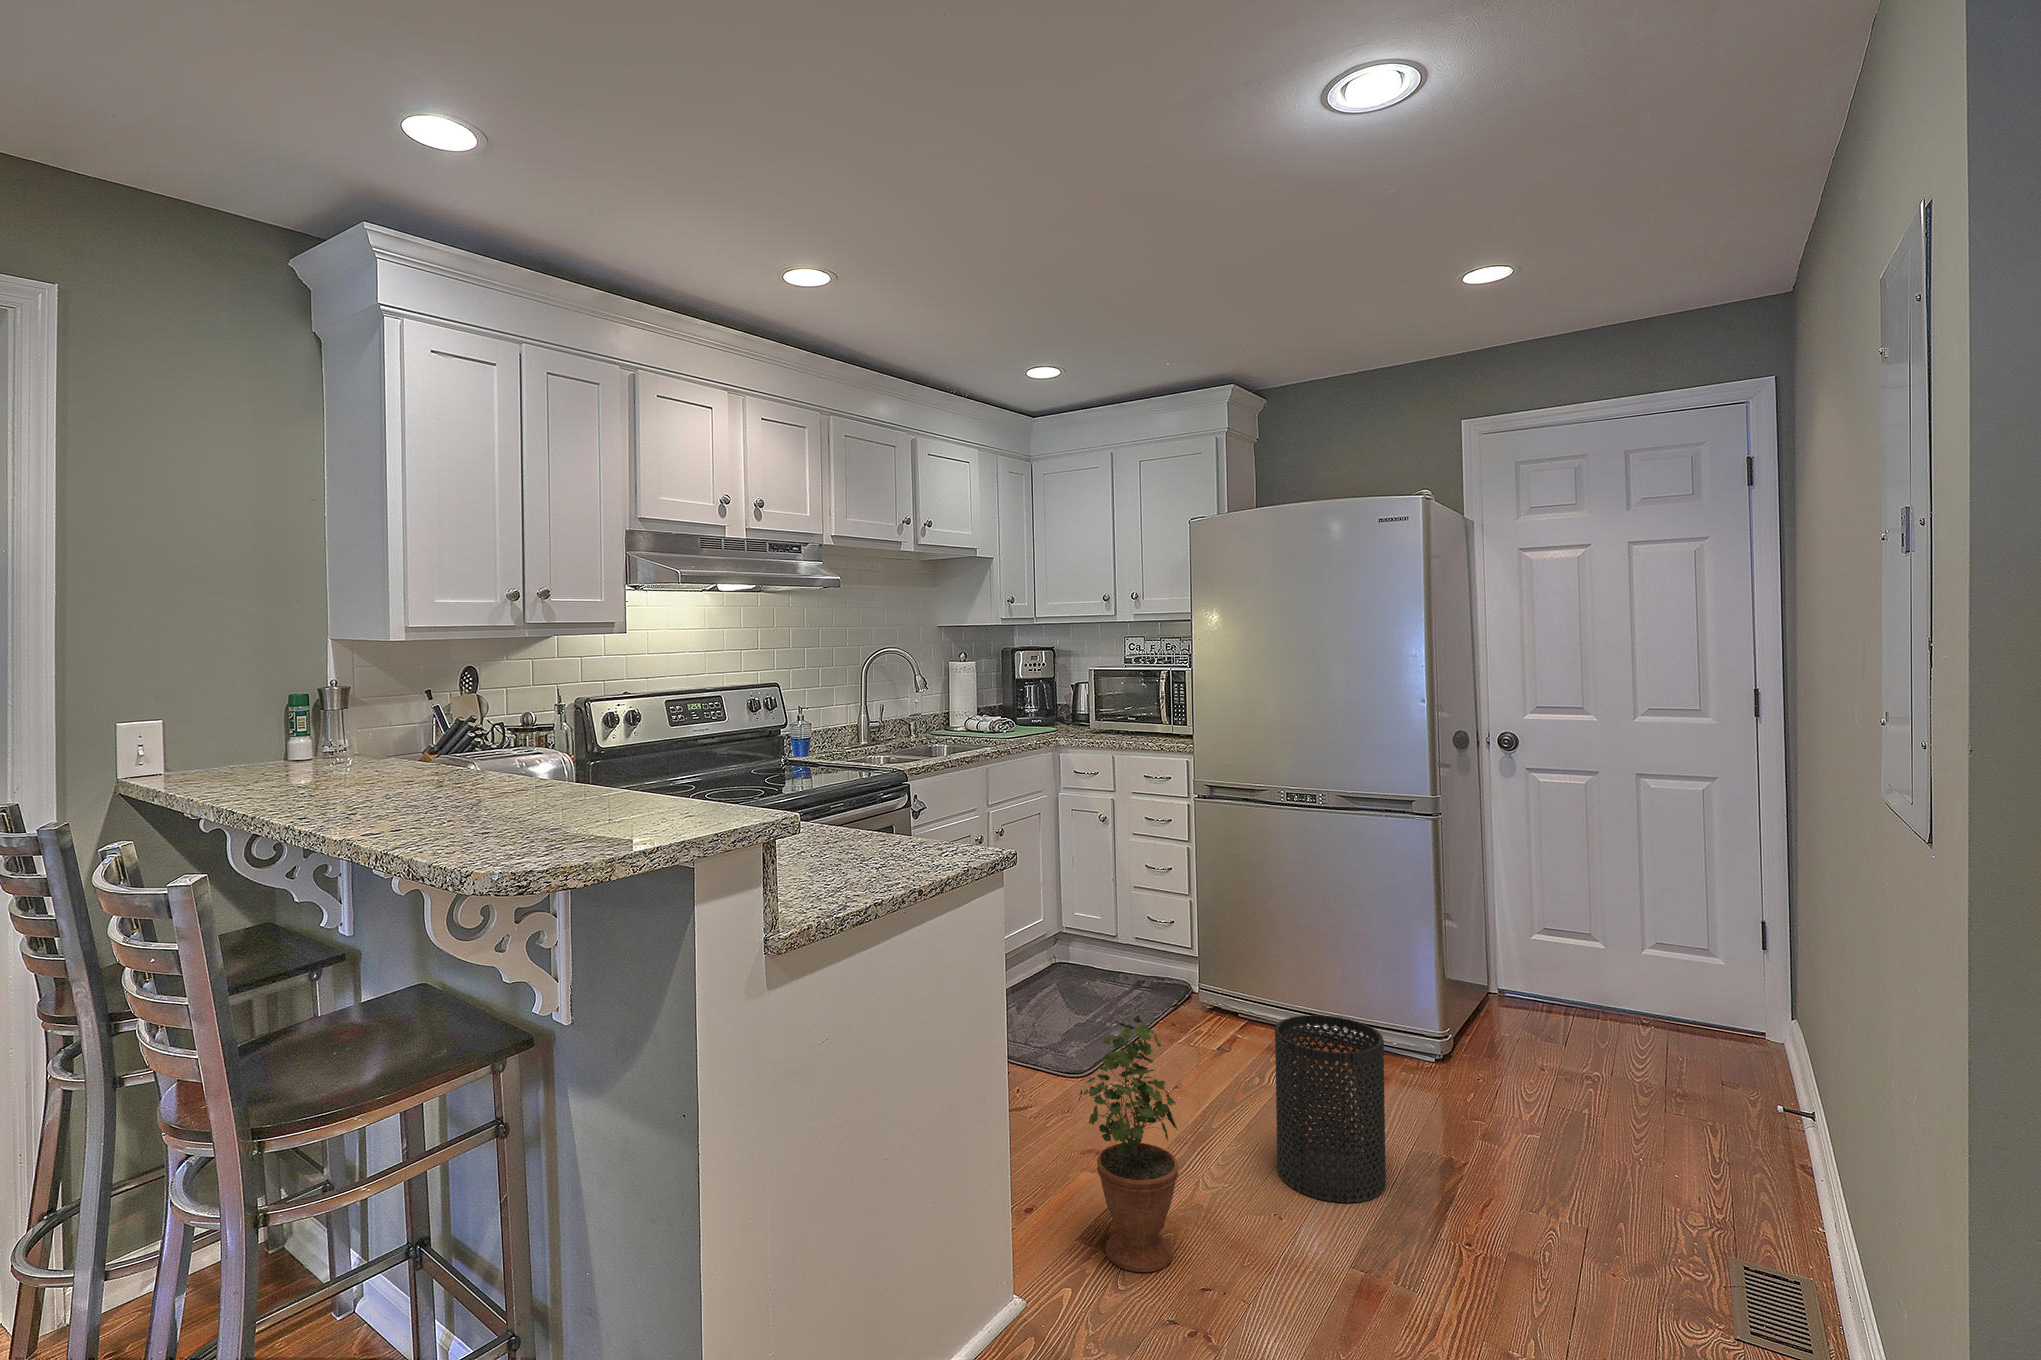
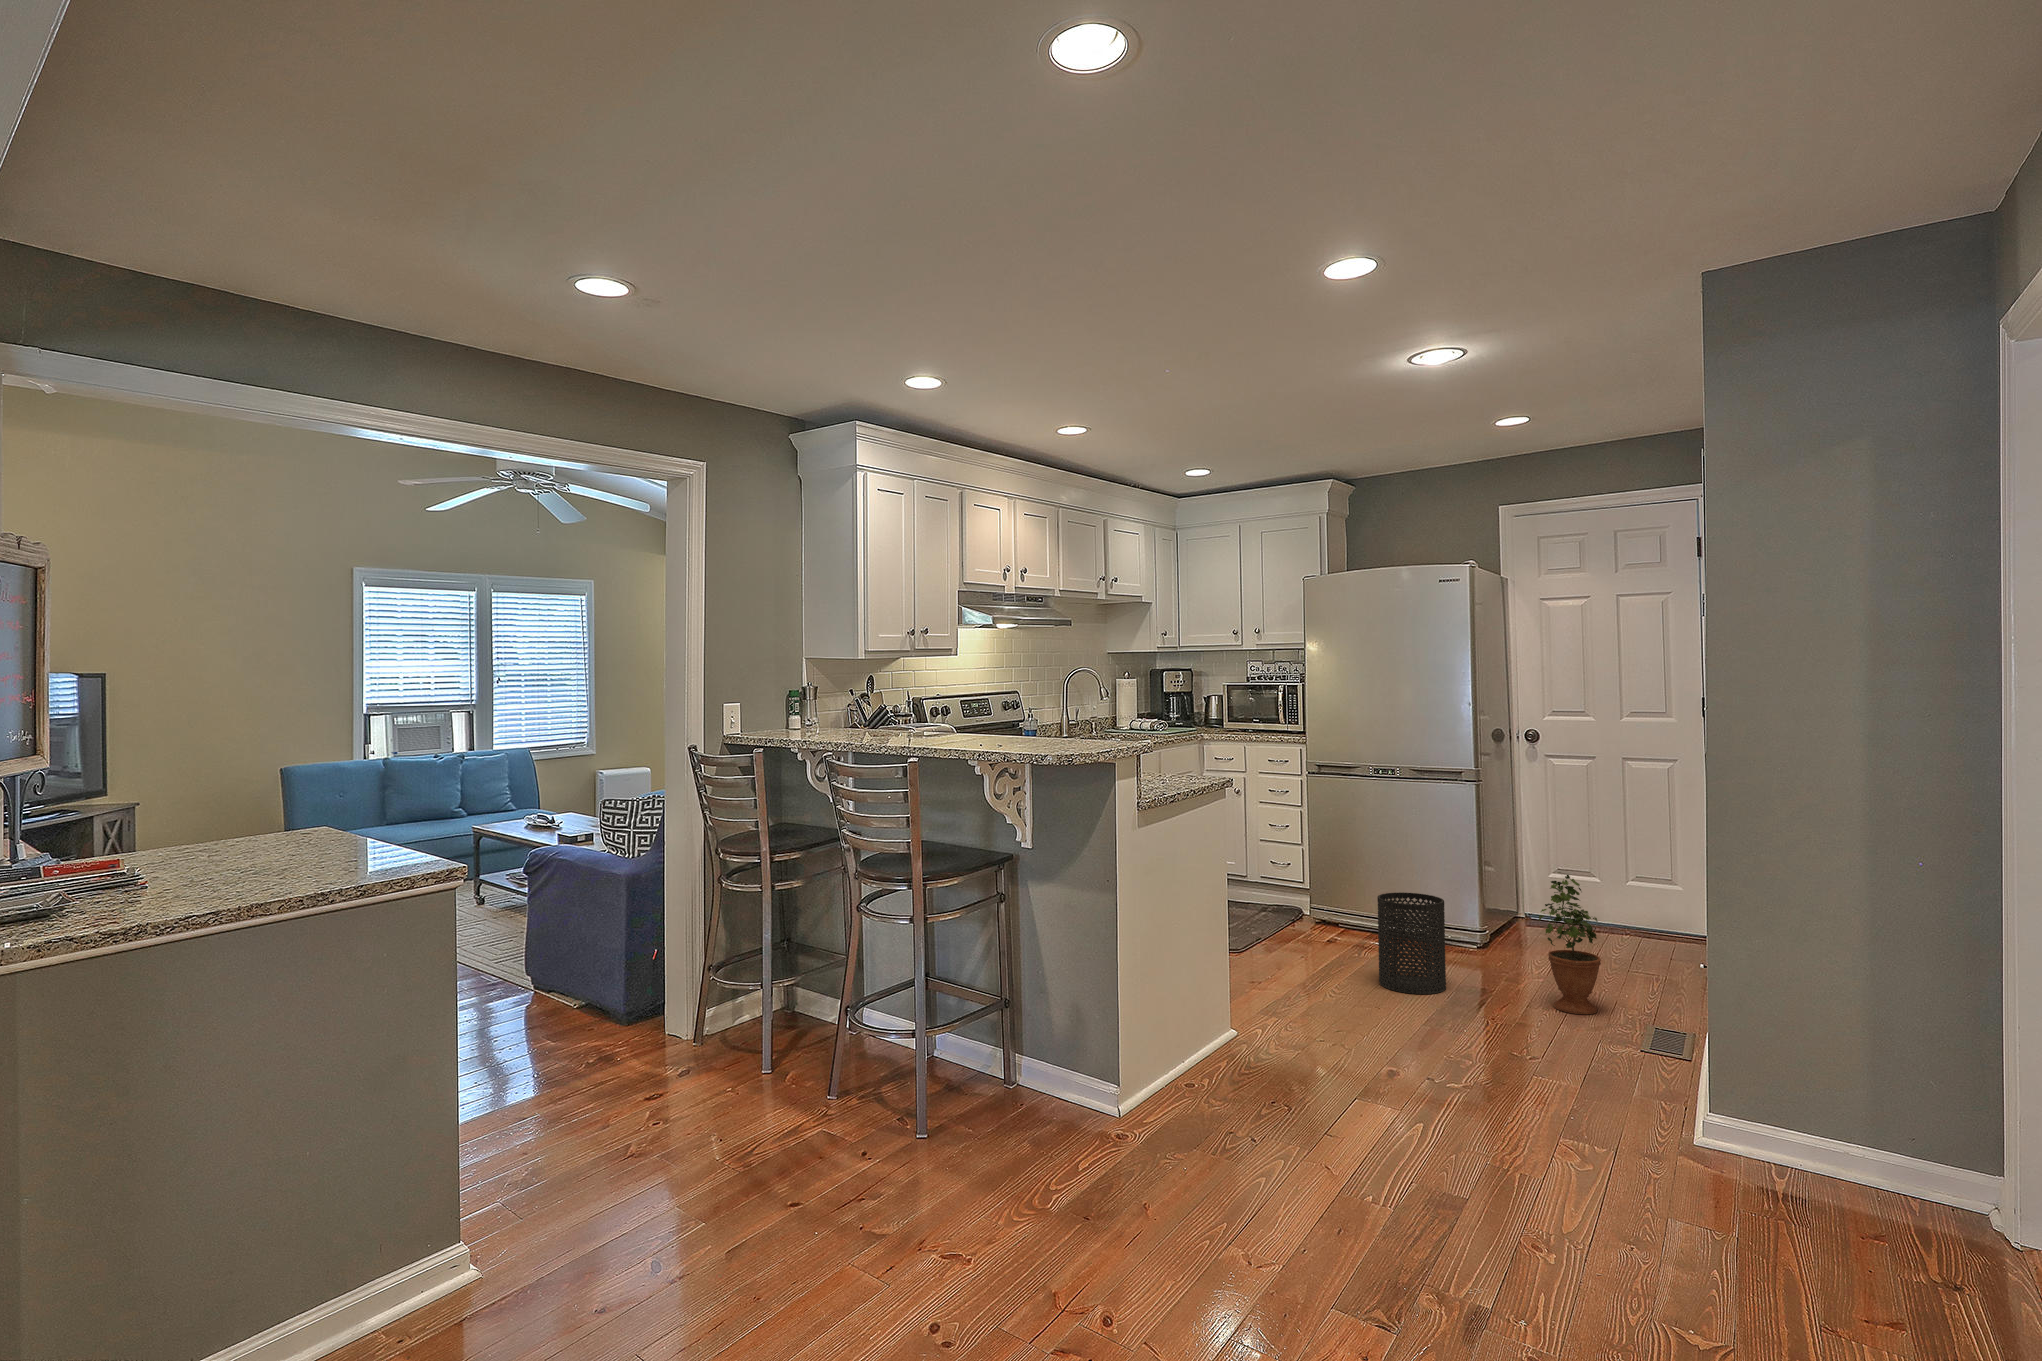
potted plant: present [1078,1011,1178,1272] -> present [1538,872,1601,1014]

